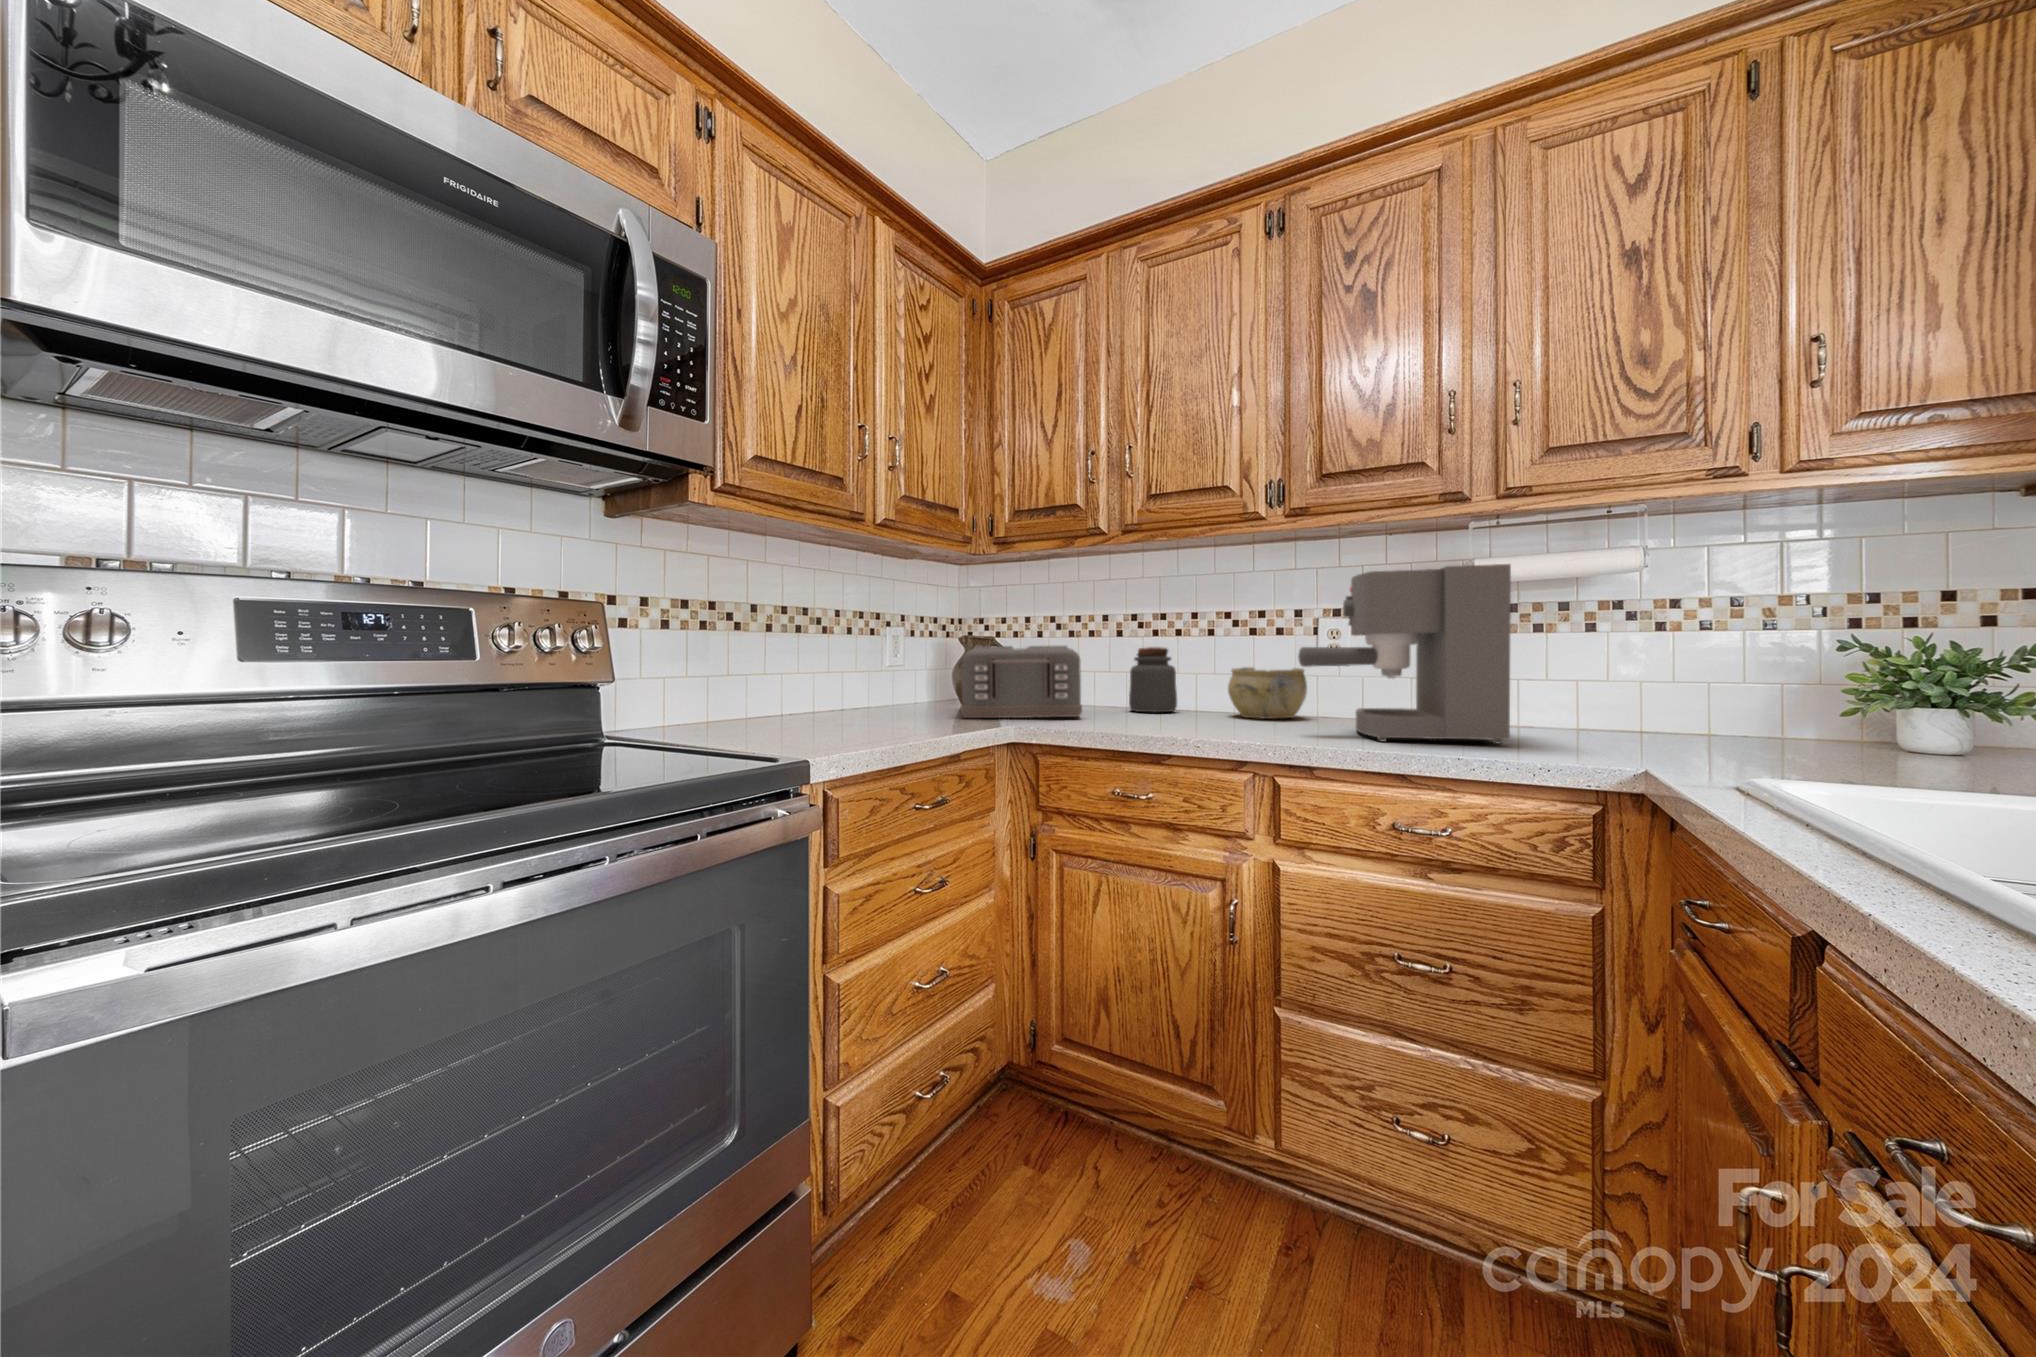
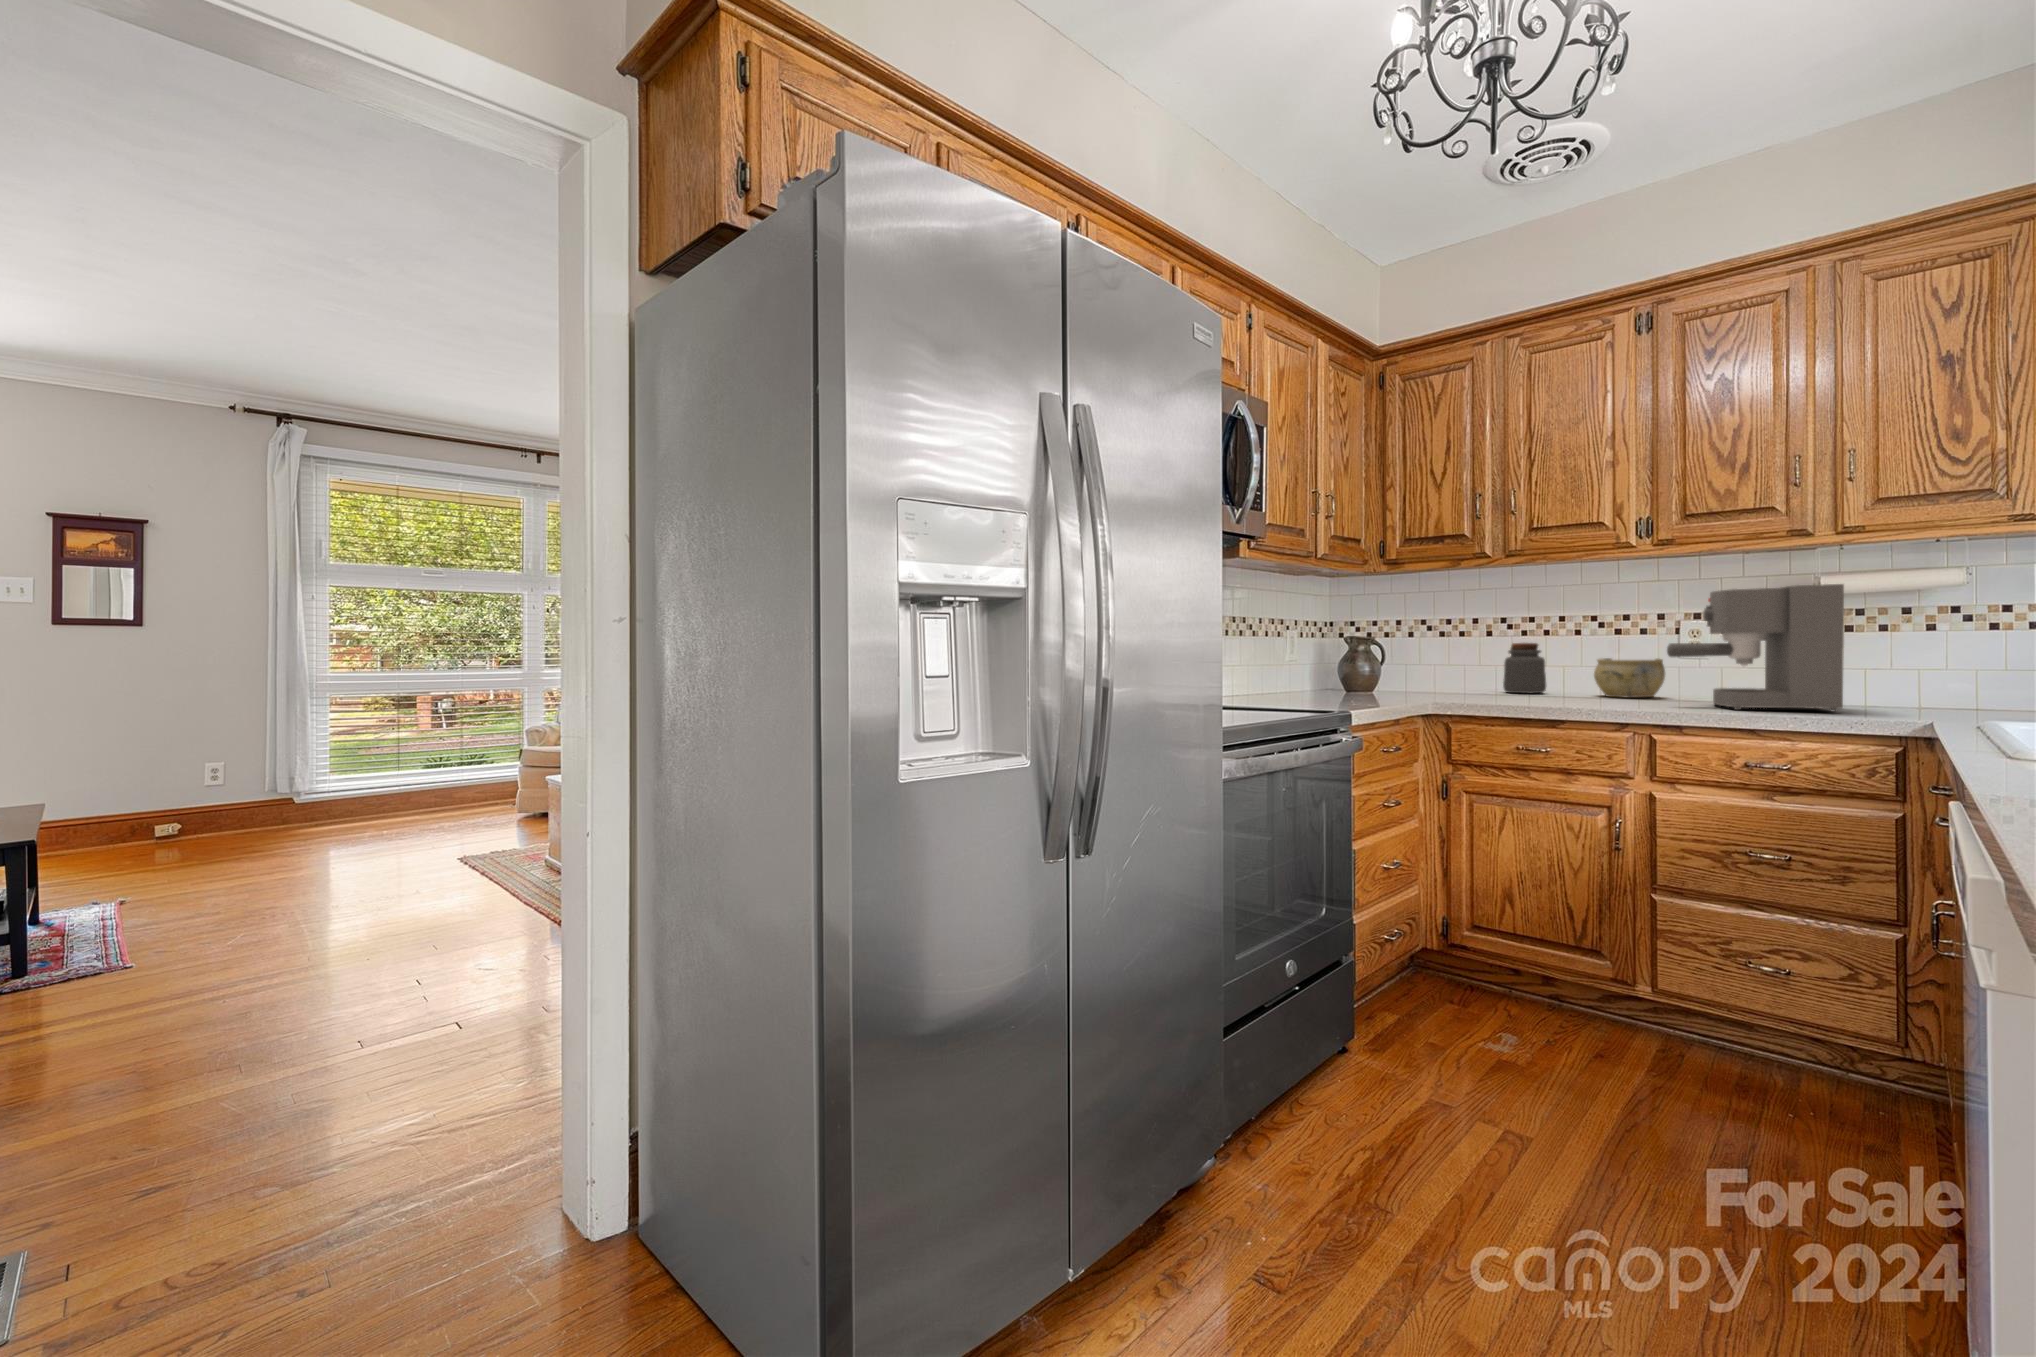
toaster: present [961,646,1082,718] -> none [1367,643,1478,696]

